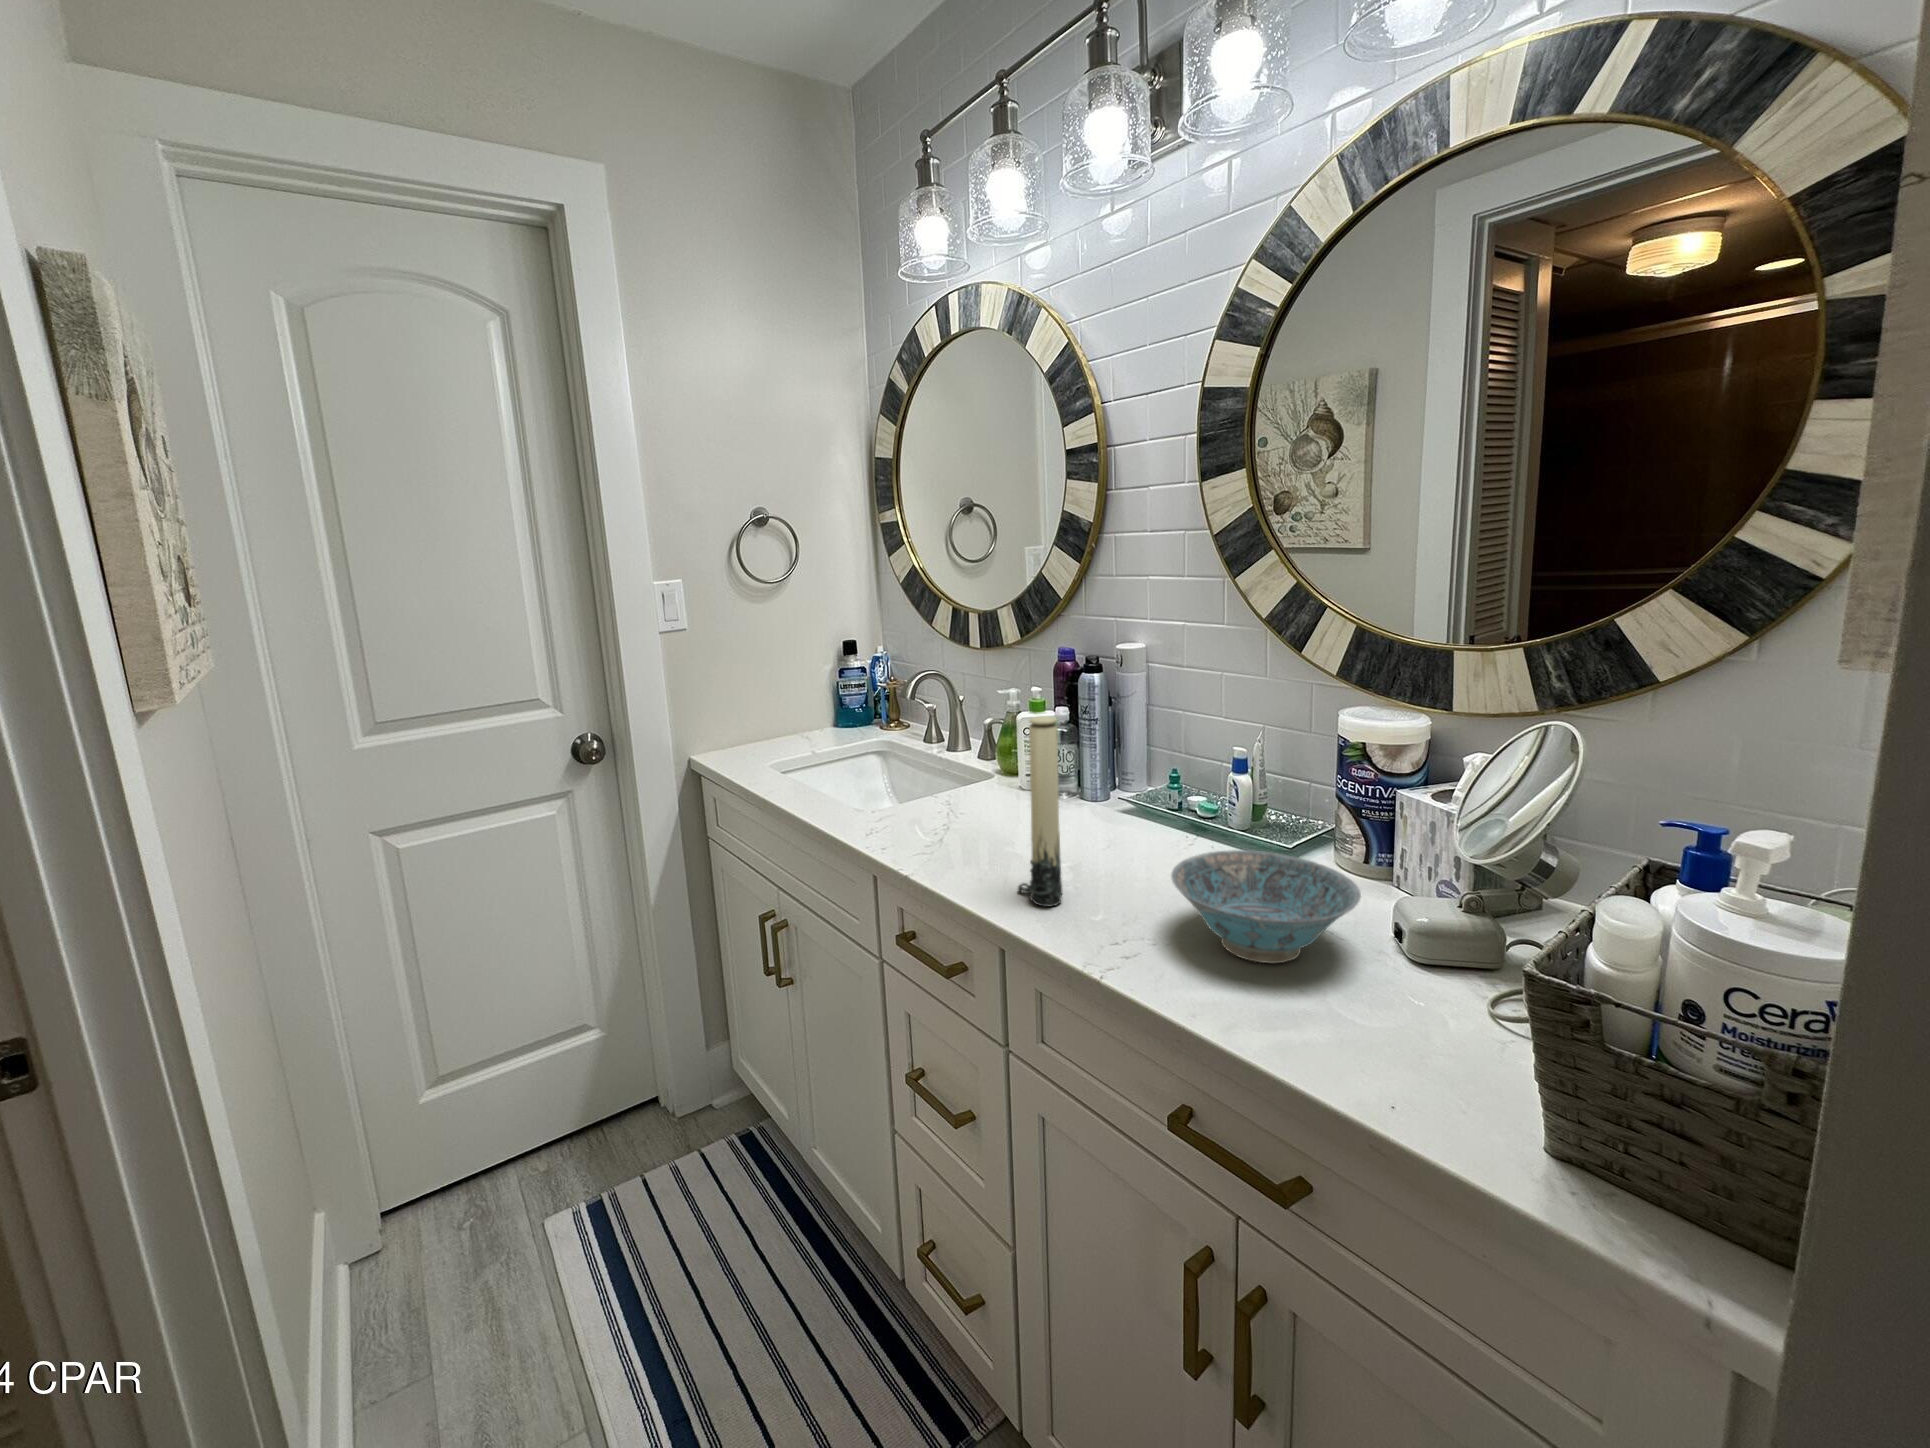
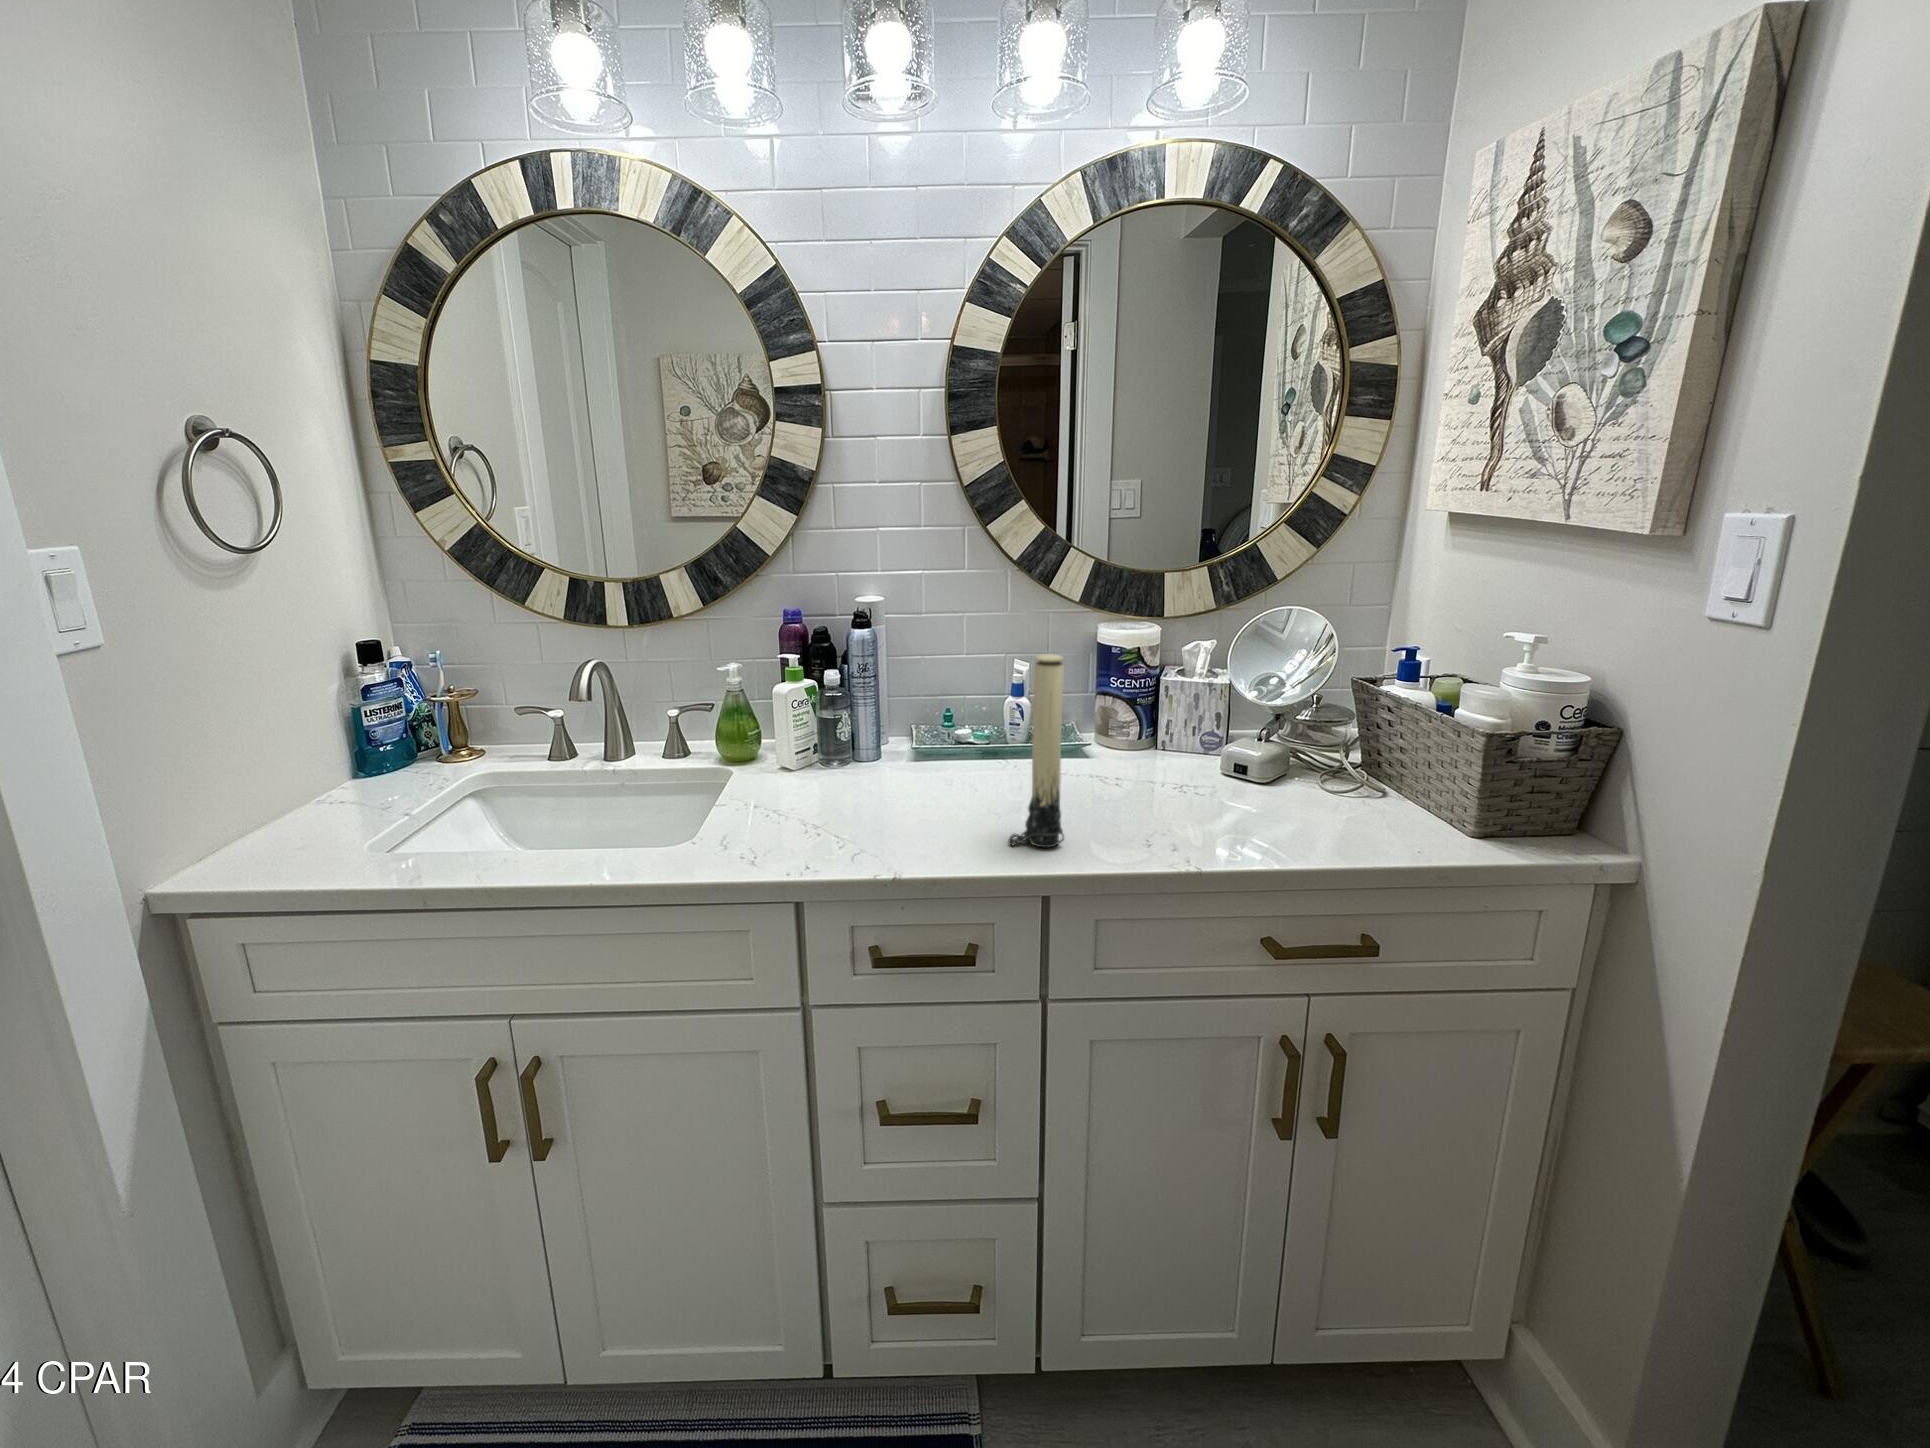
ceramic bowl: present [1171,850,1361,963] -> none [1135,738,1286,821]

